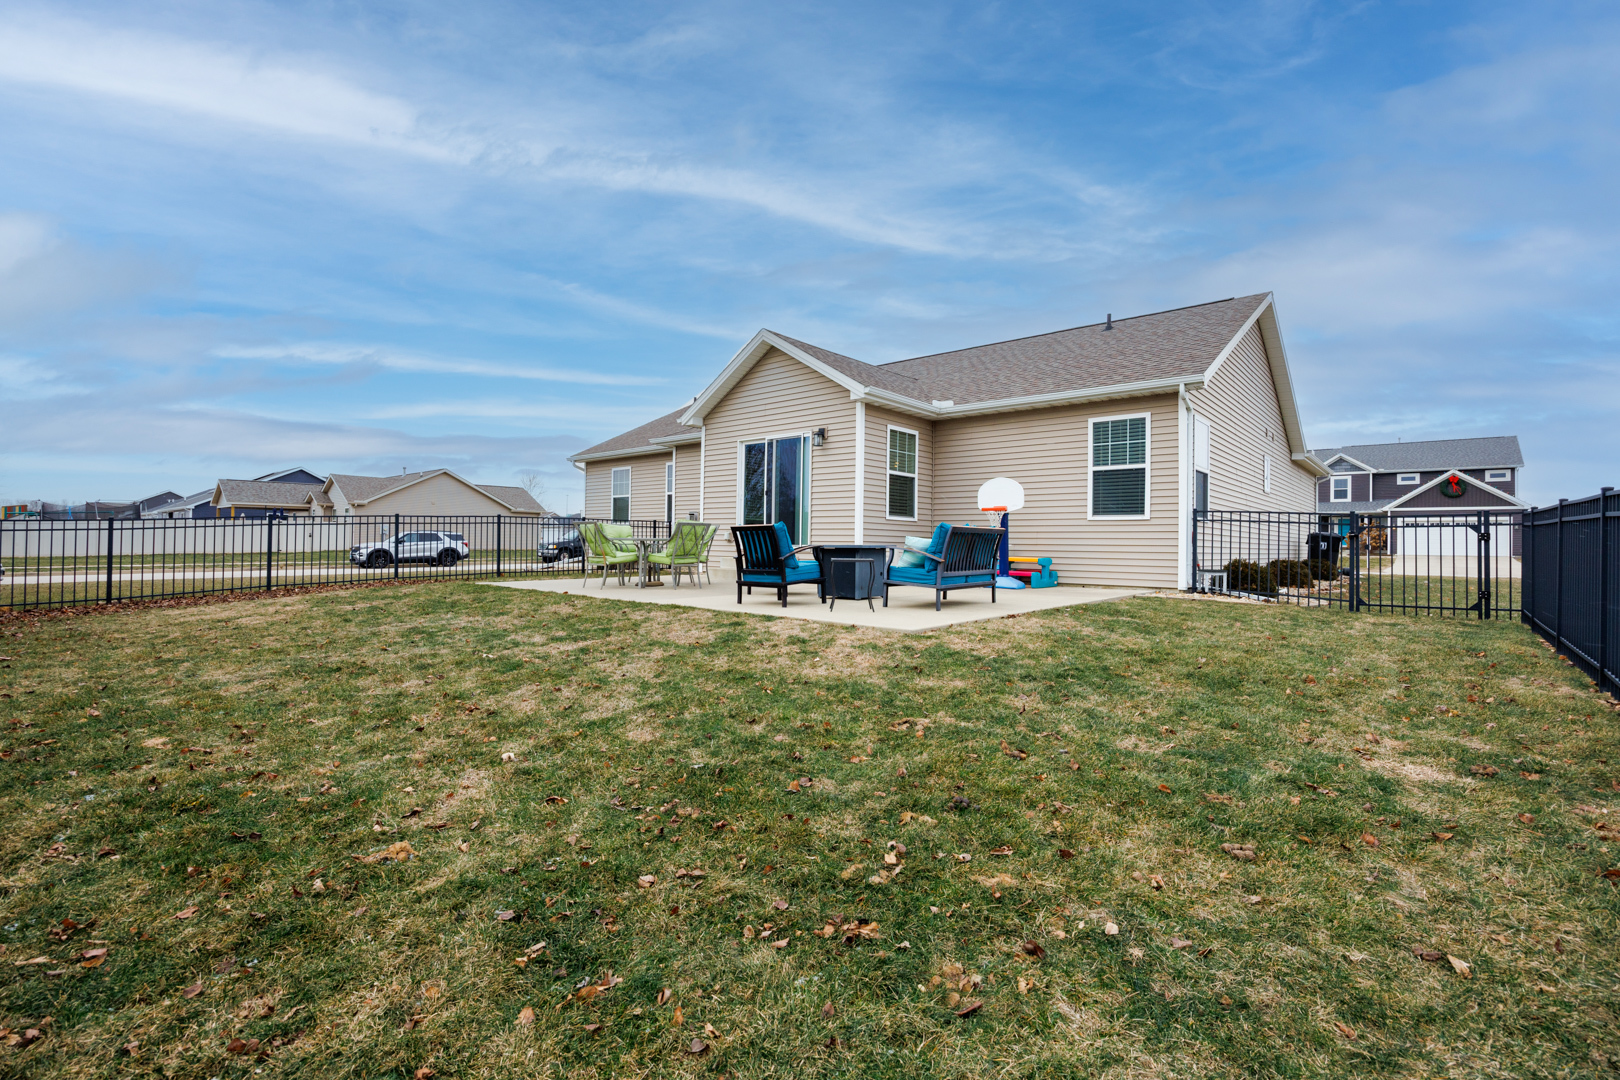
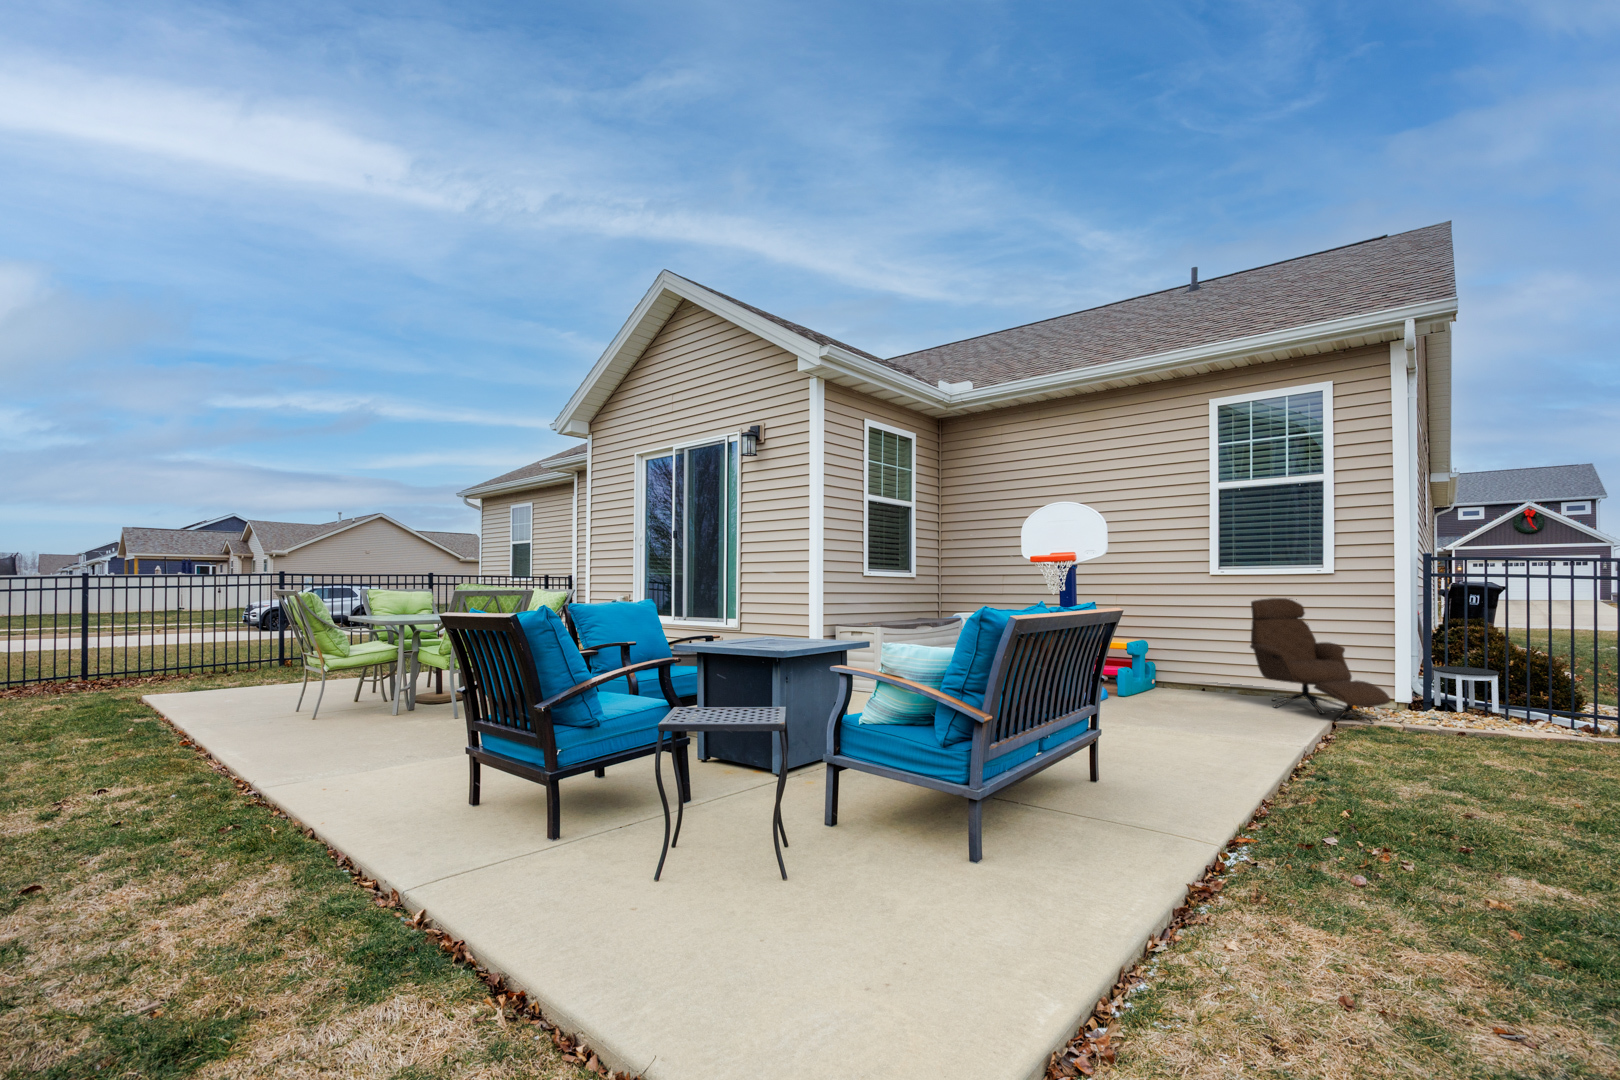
lounge chair: none [1102,532,1166,596] -> present [1250,598,1390,723]

